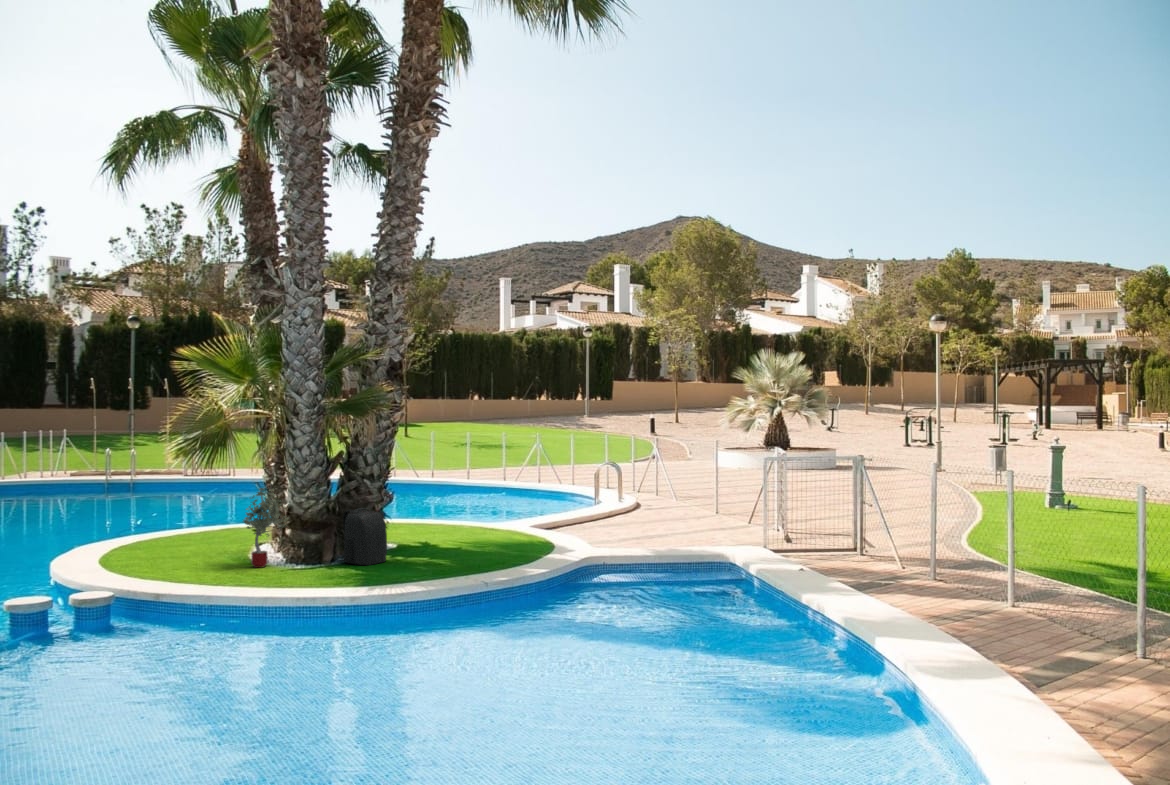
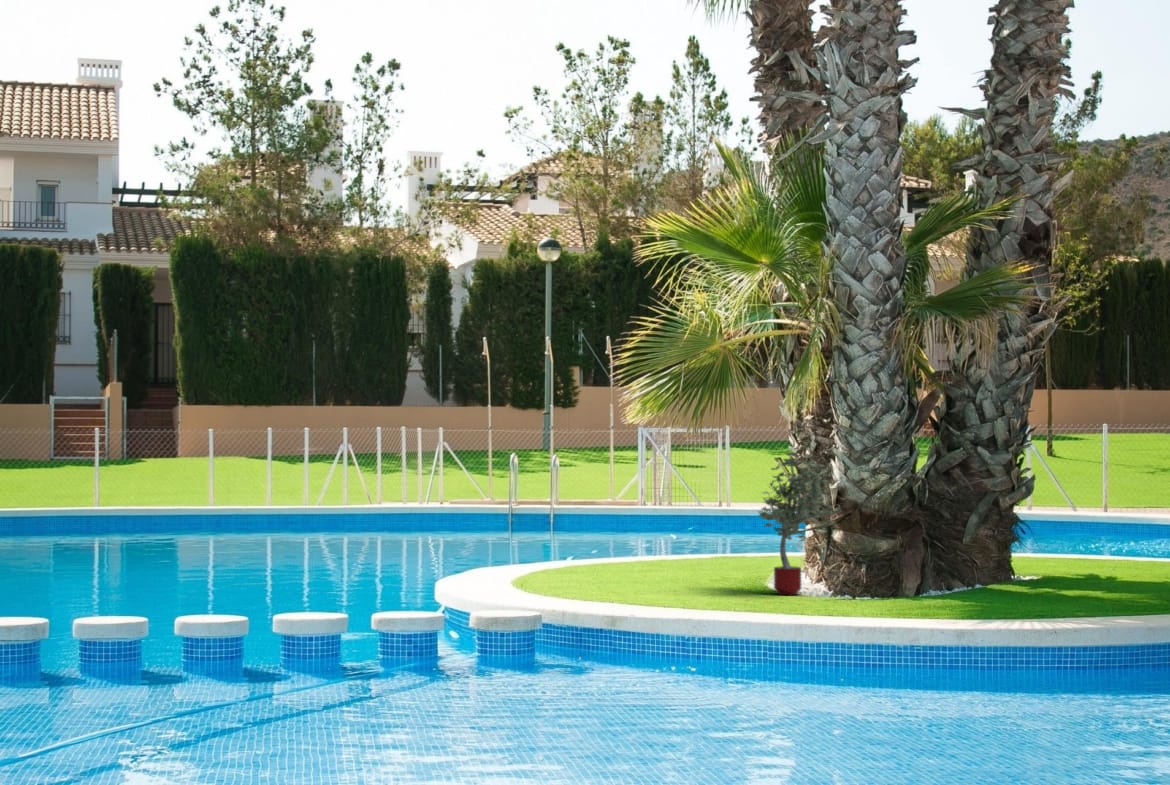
backpack: present [343,508,387,565] -> none [928,497,1018,601]

